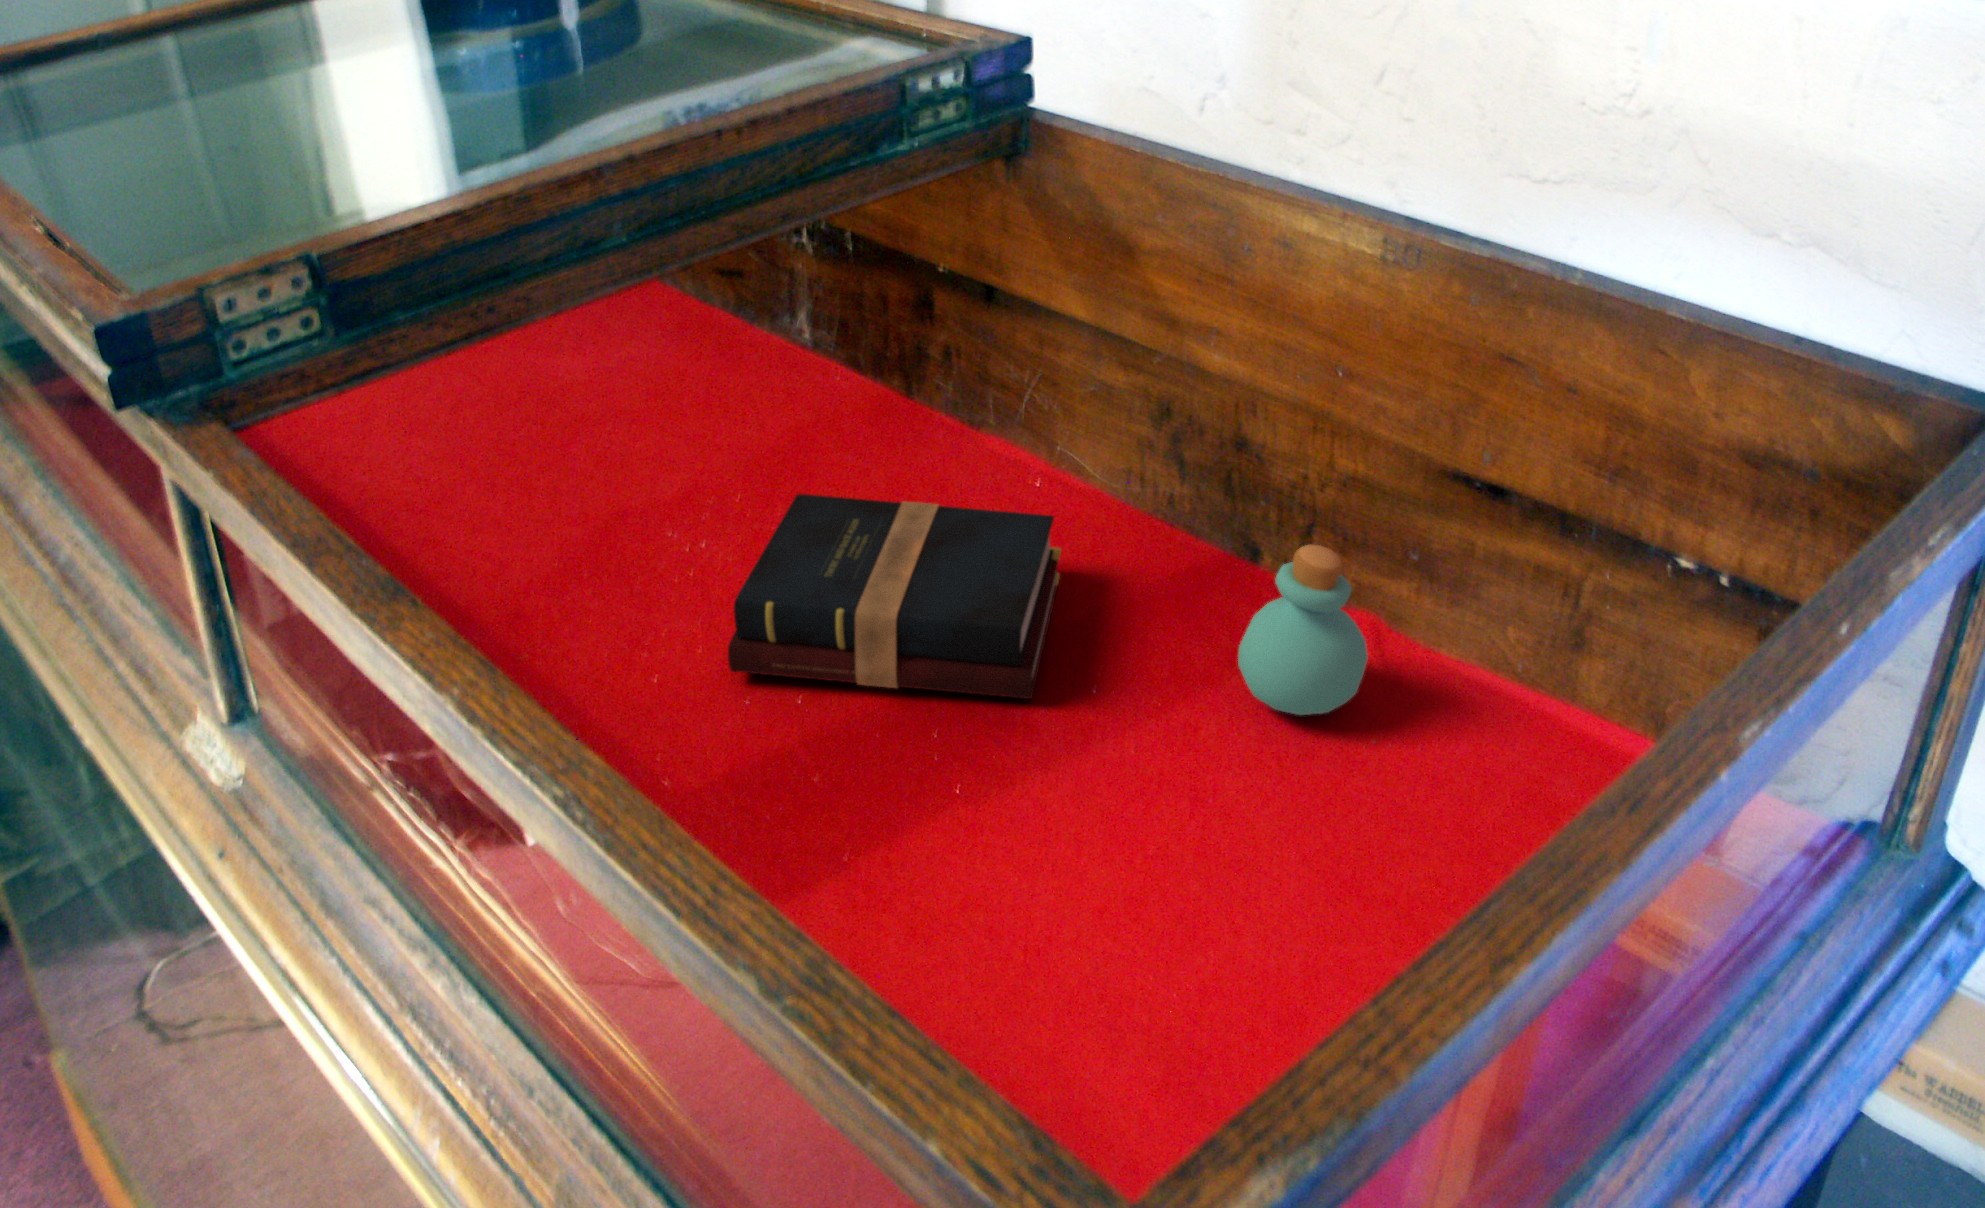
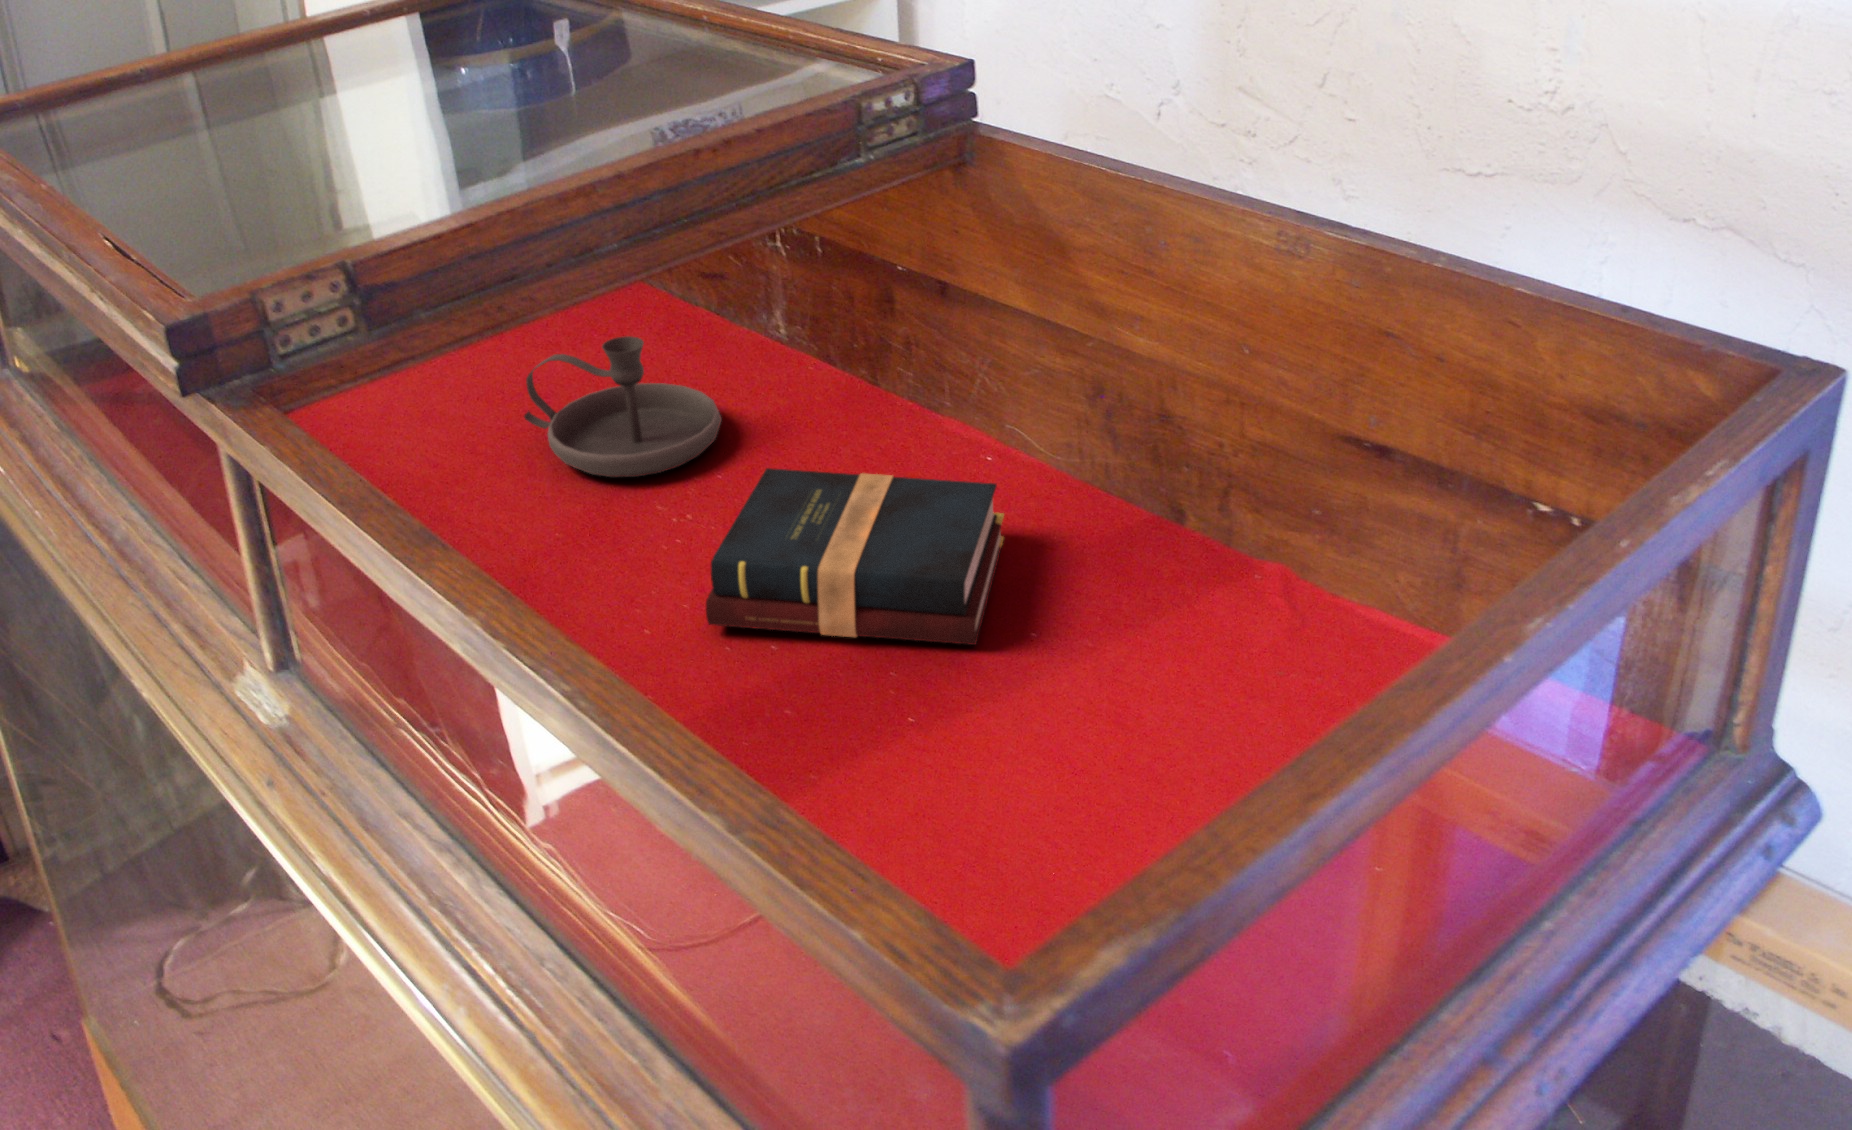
candlestick: none [527,342,748,499] -> present [524,336,722,477]
perfume bottle: present [1238,545,1368,715] -> none [1160,502,1275,655]

